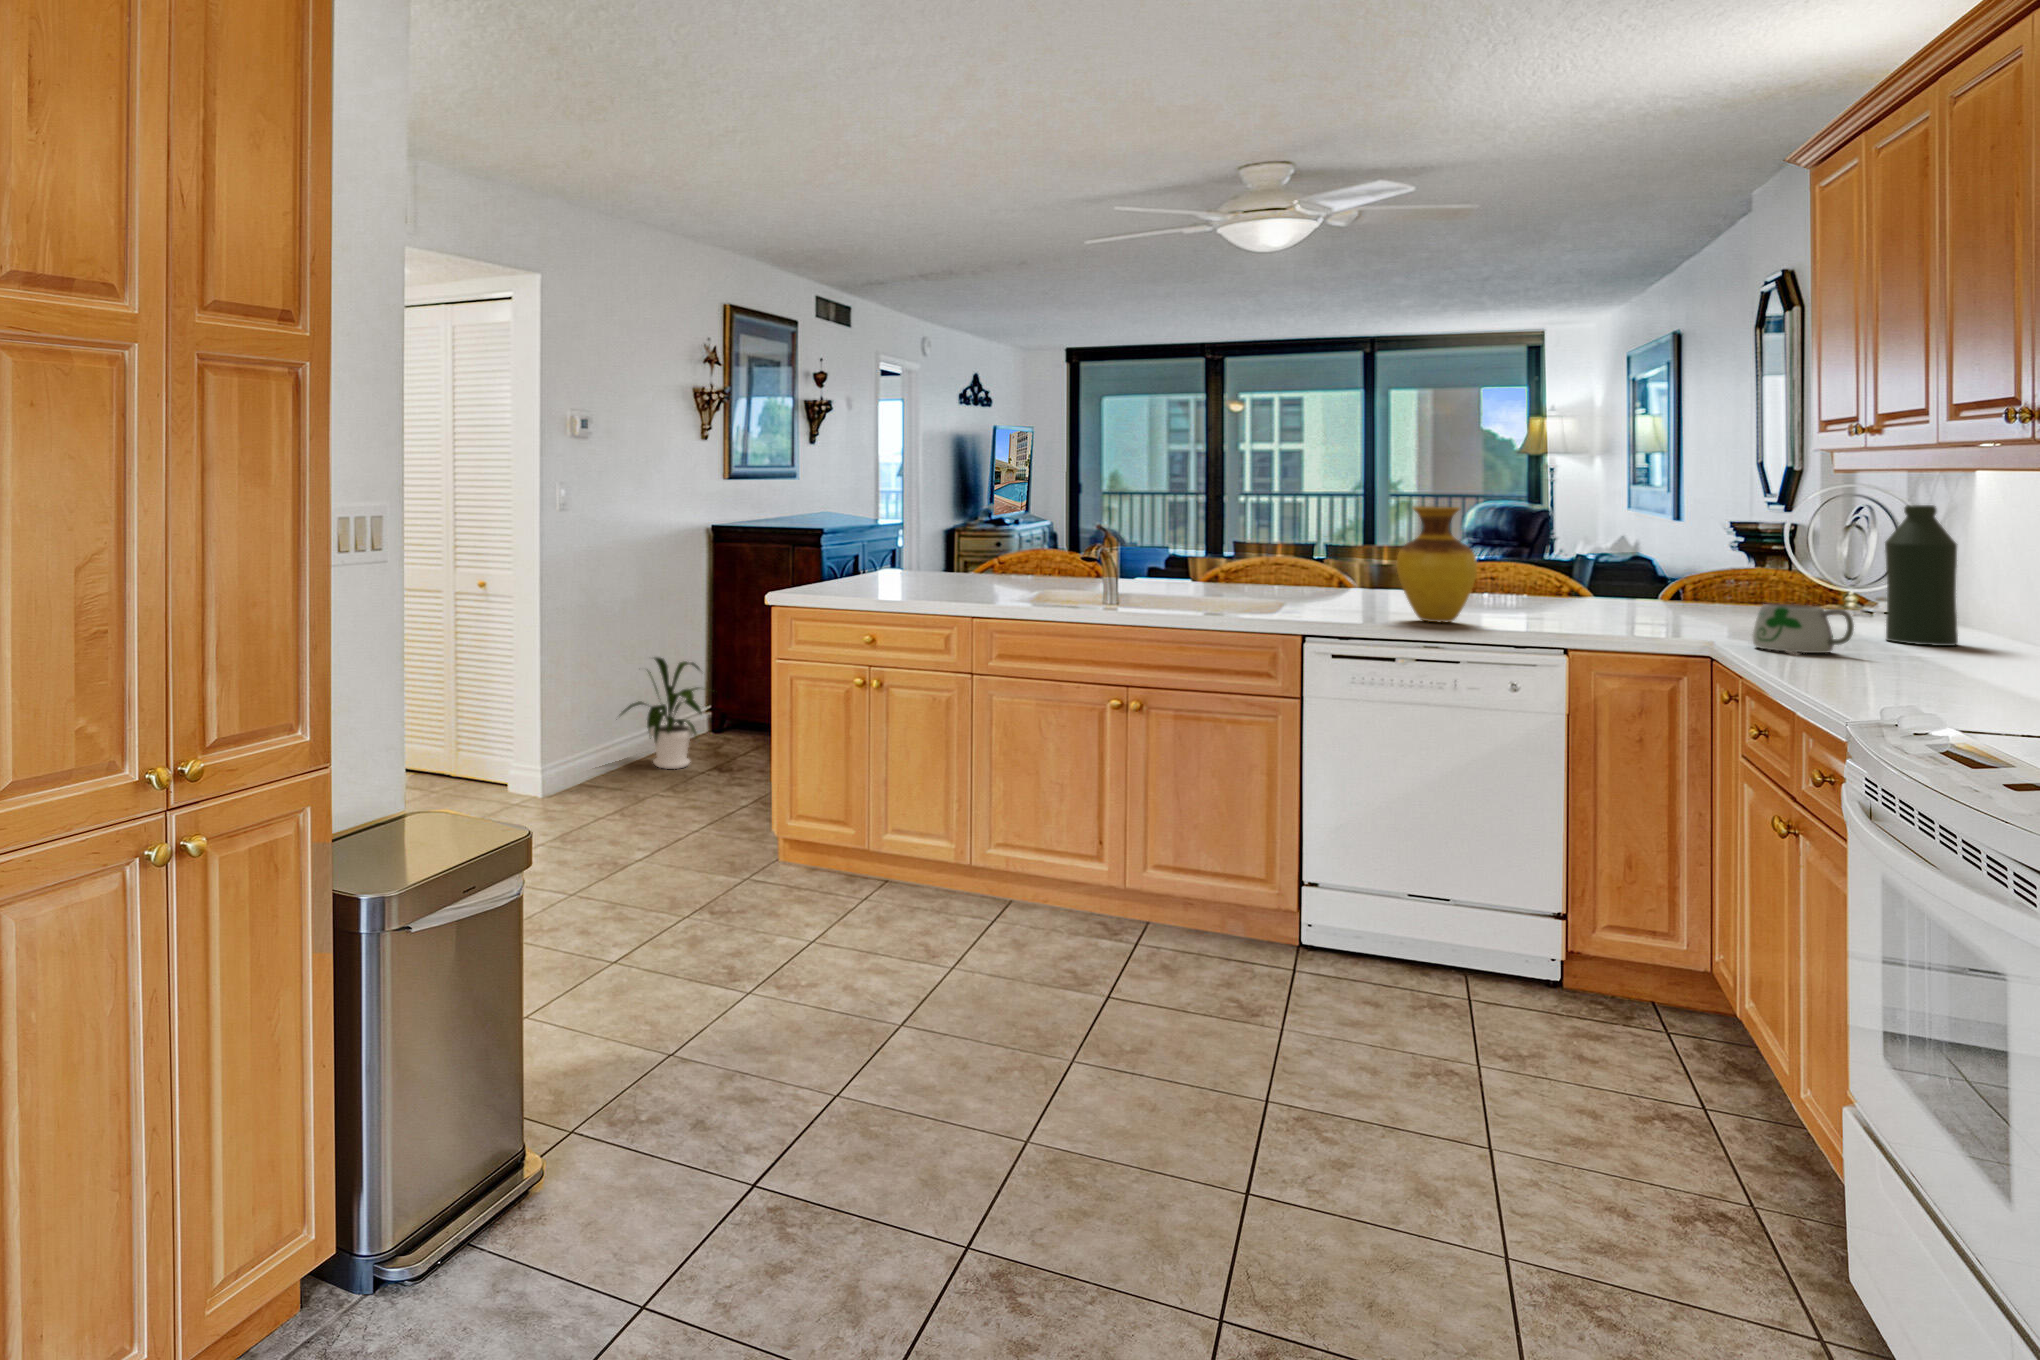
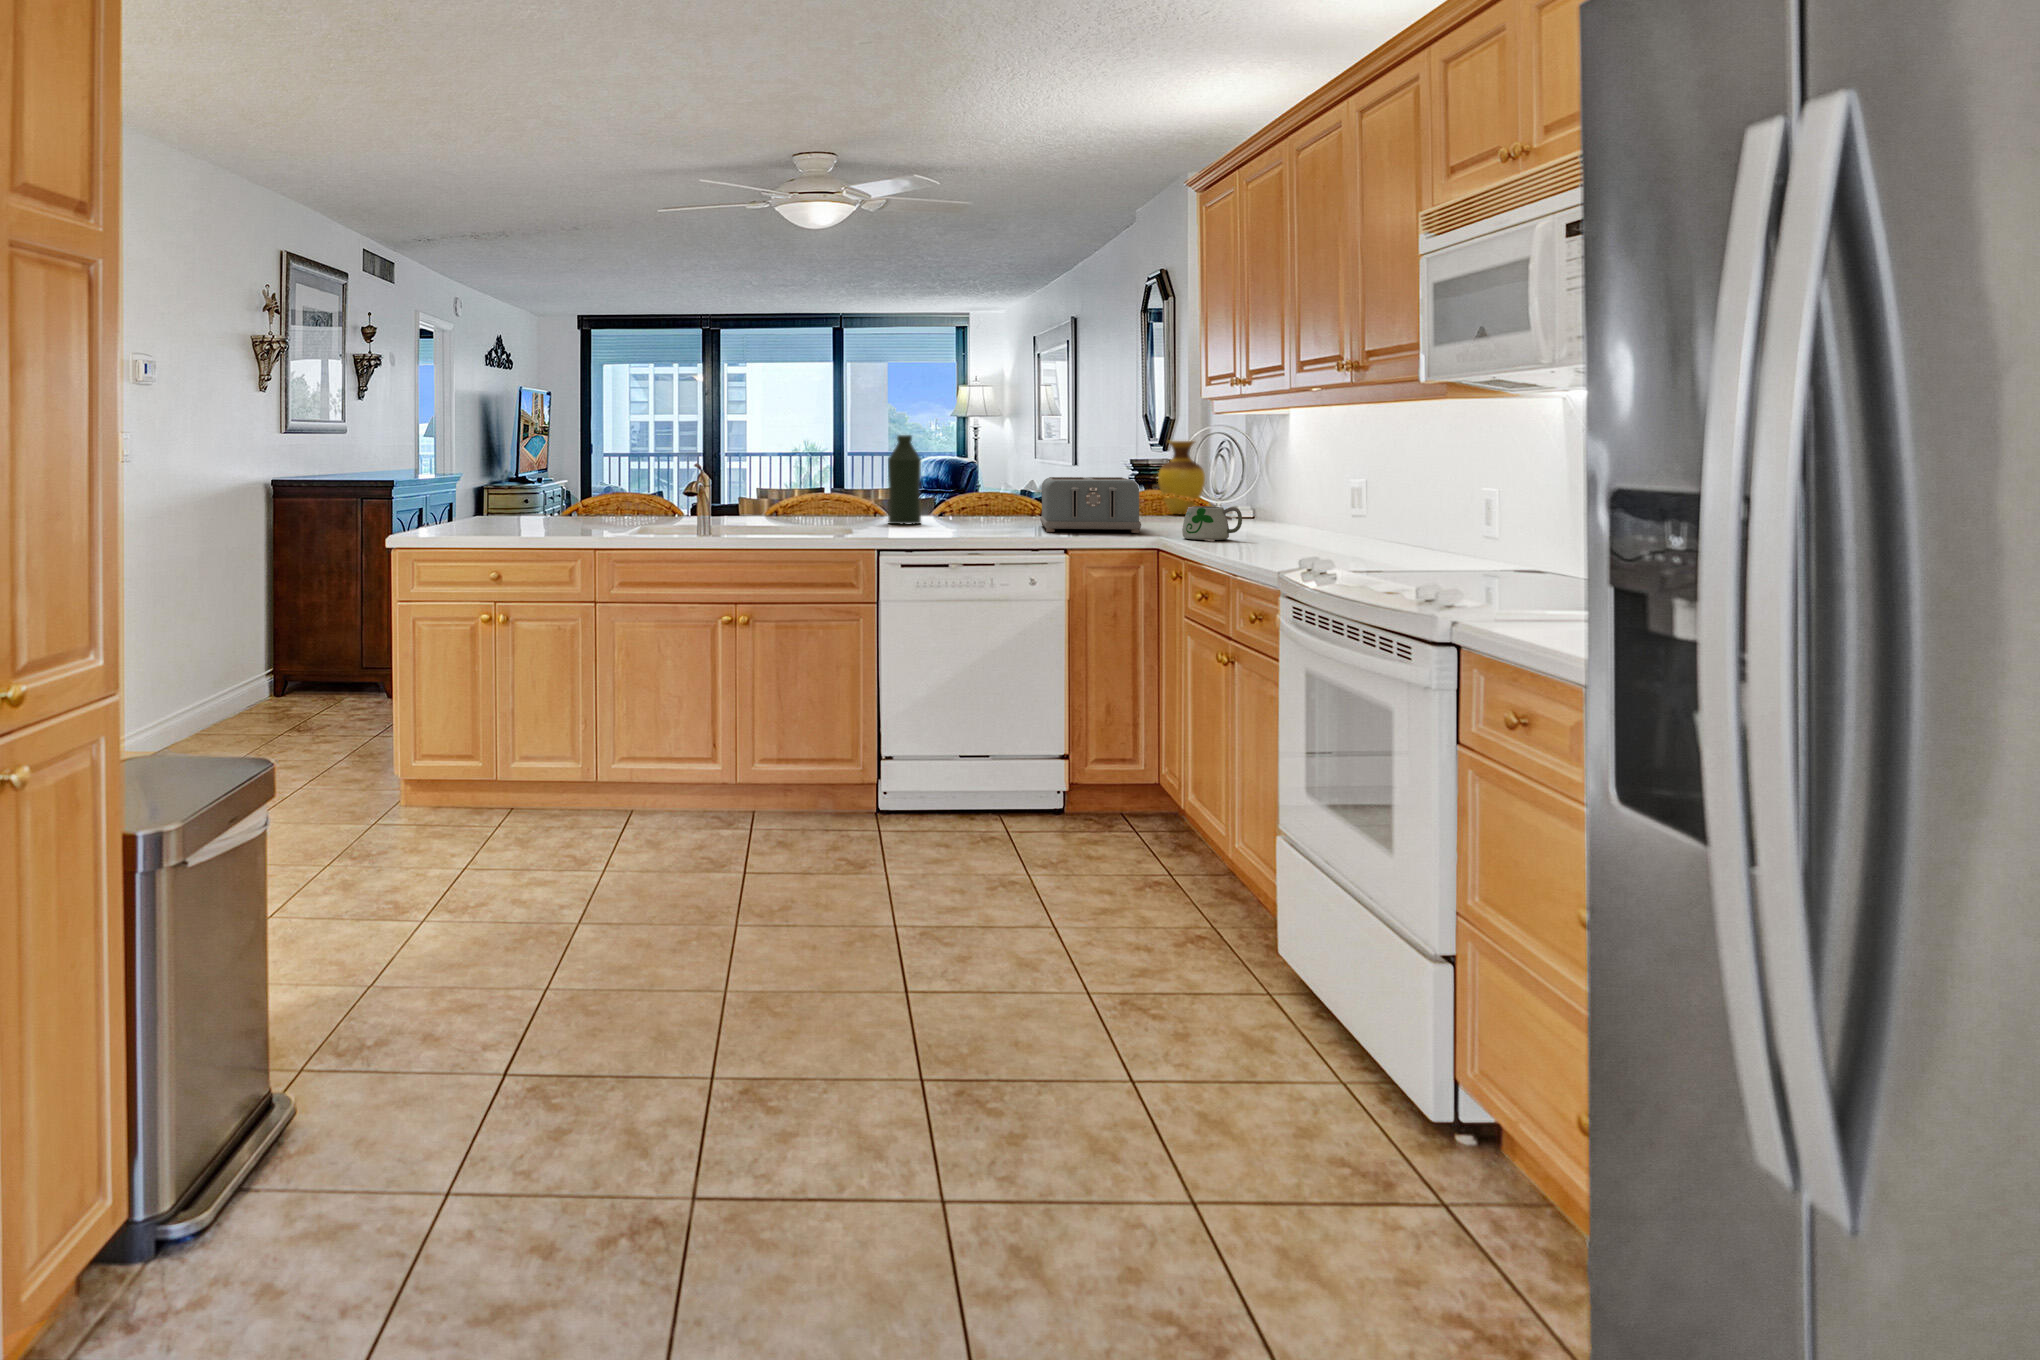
bottle: present [1885,505,1958,646] -> present [888,435,921,524]
vase: present [1397,506,1477,622] -> present [1158,441,1205,515]
toaster: none [1543,553,1695,634] -> present [1040,477,1141,533]
house plant: present [621,657,701,769] -> none [168,621,290,740]

